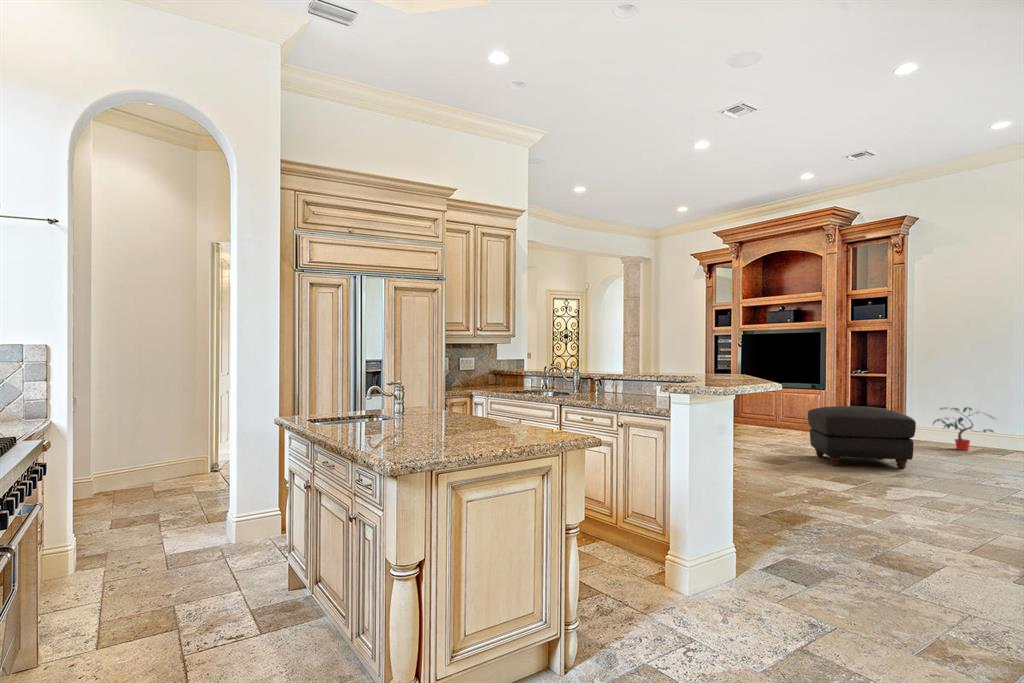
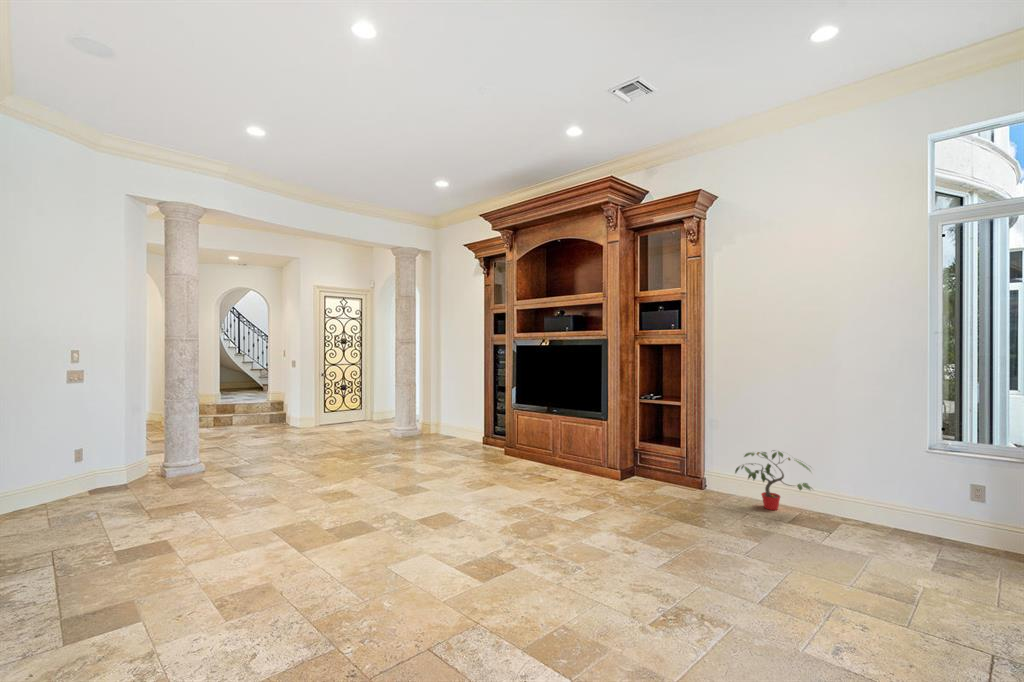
ottoman: present [808,406,916,469] -> none [570,477,726,599]

